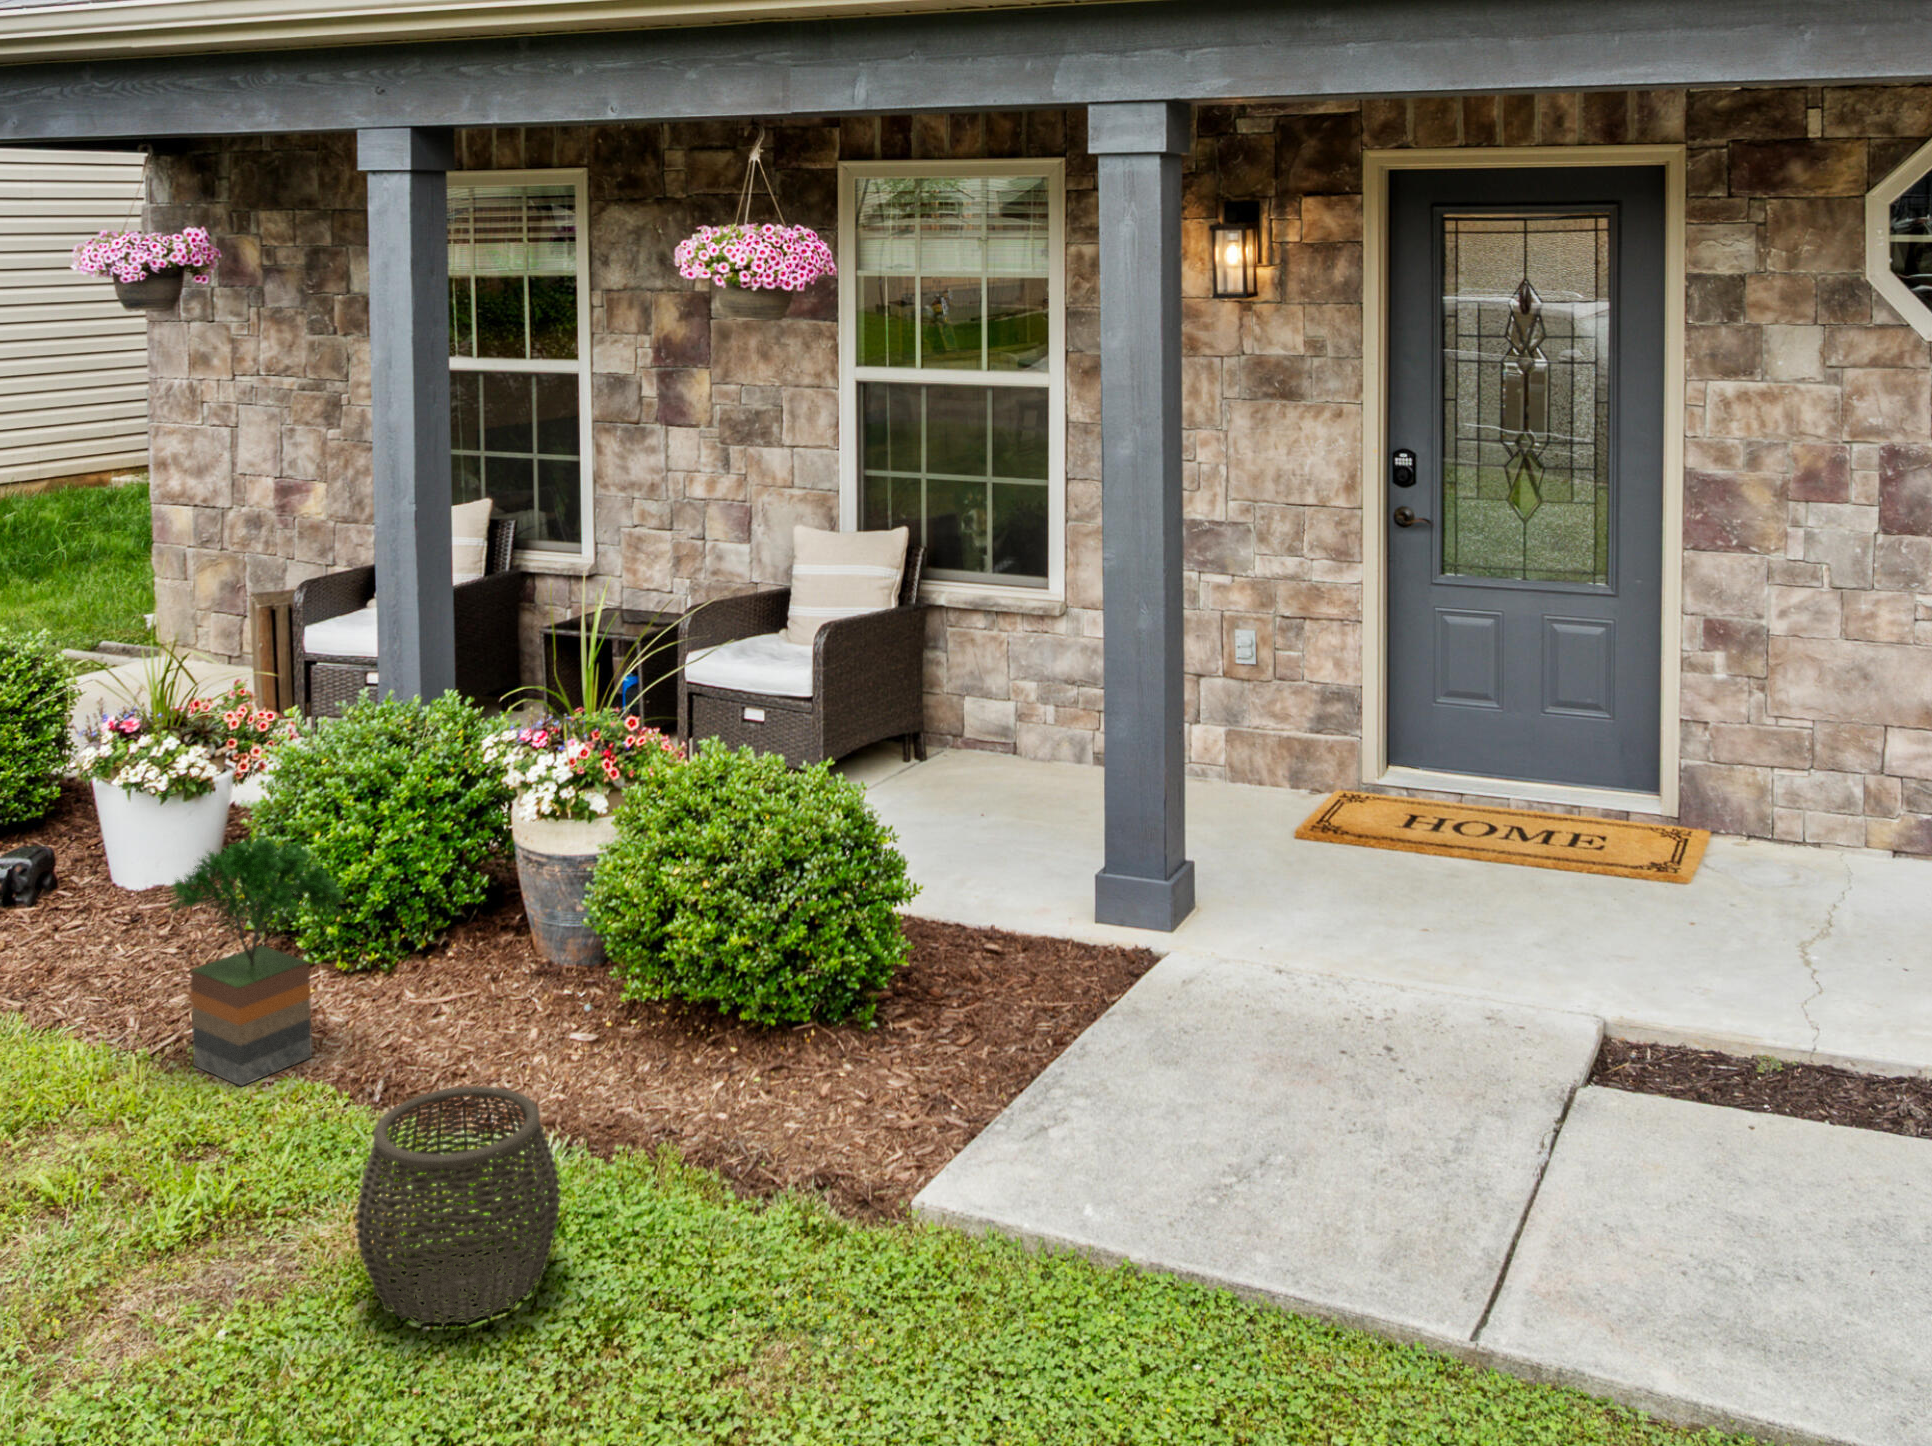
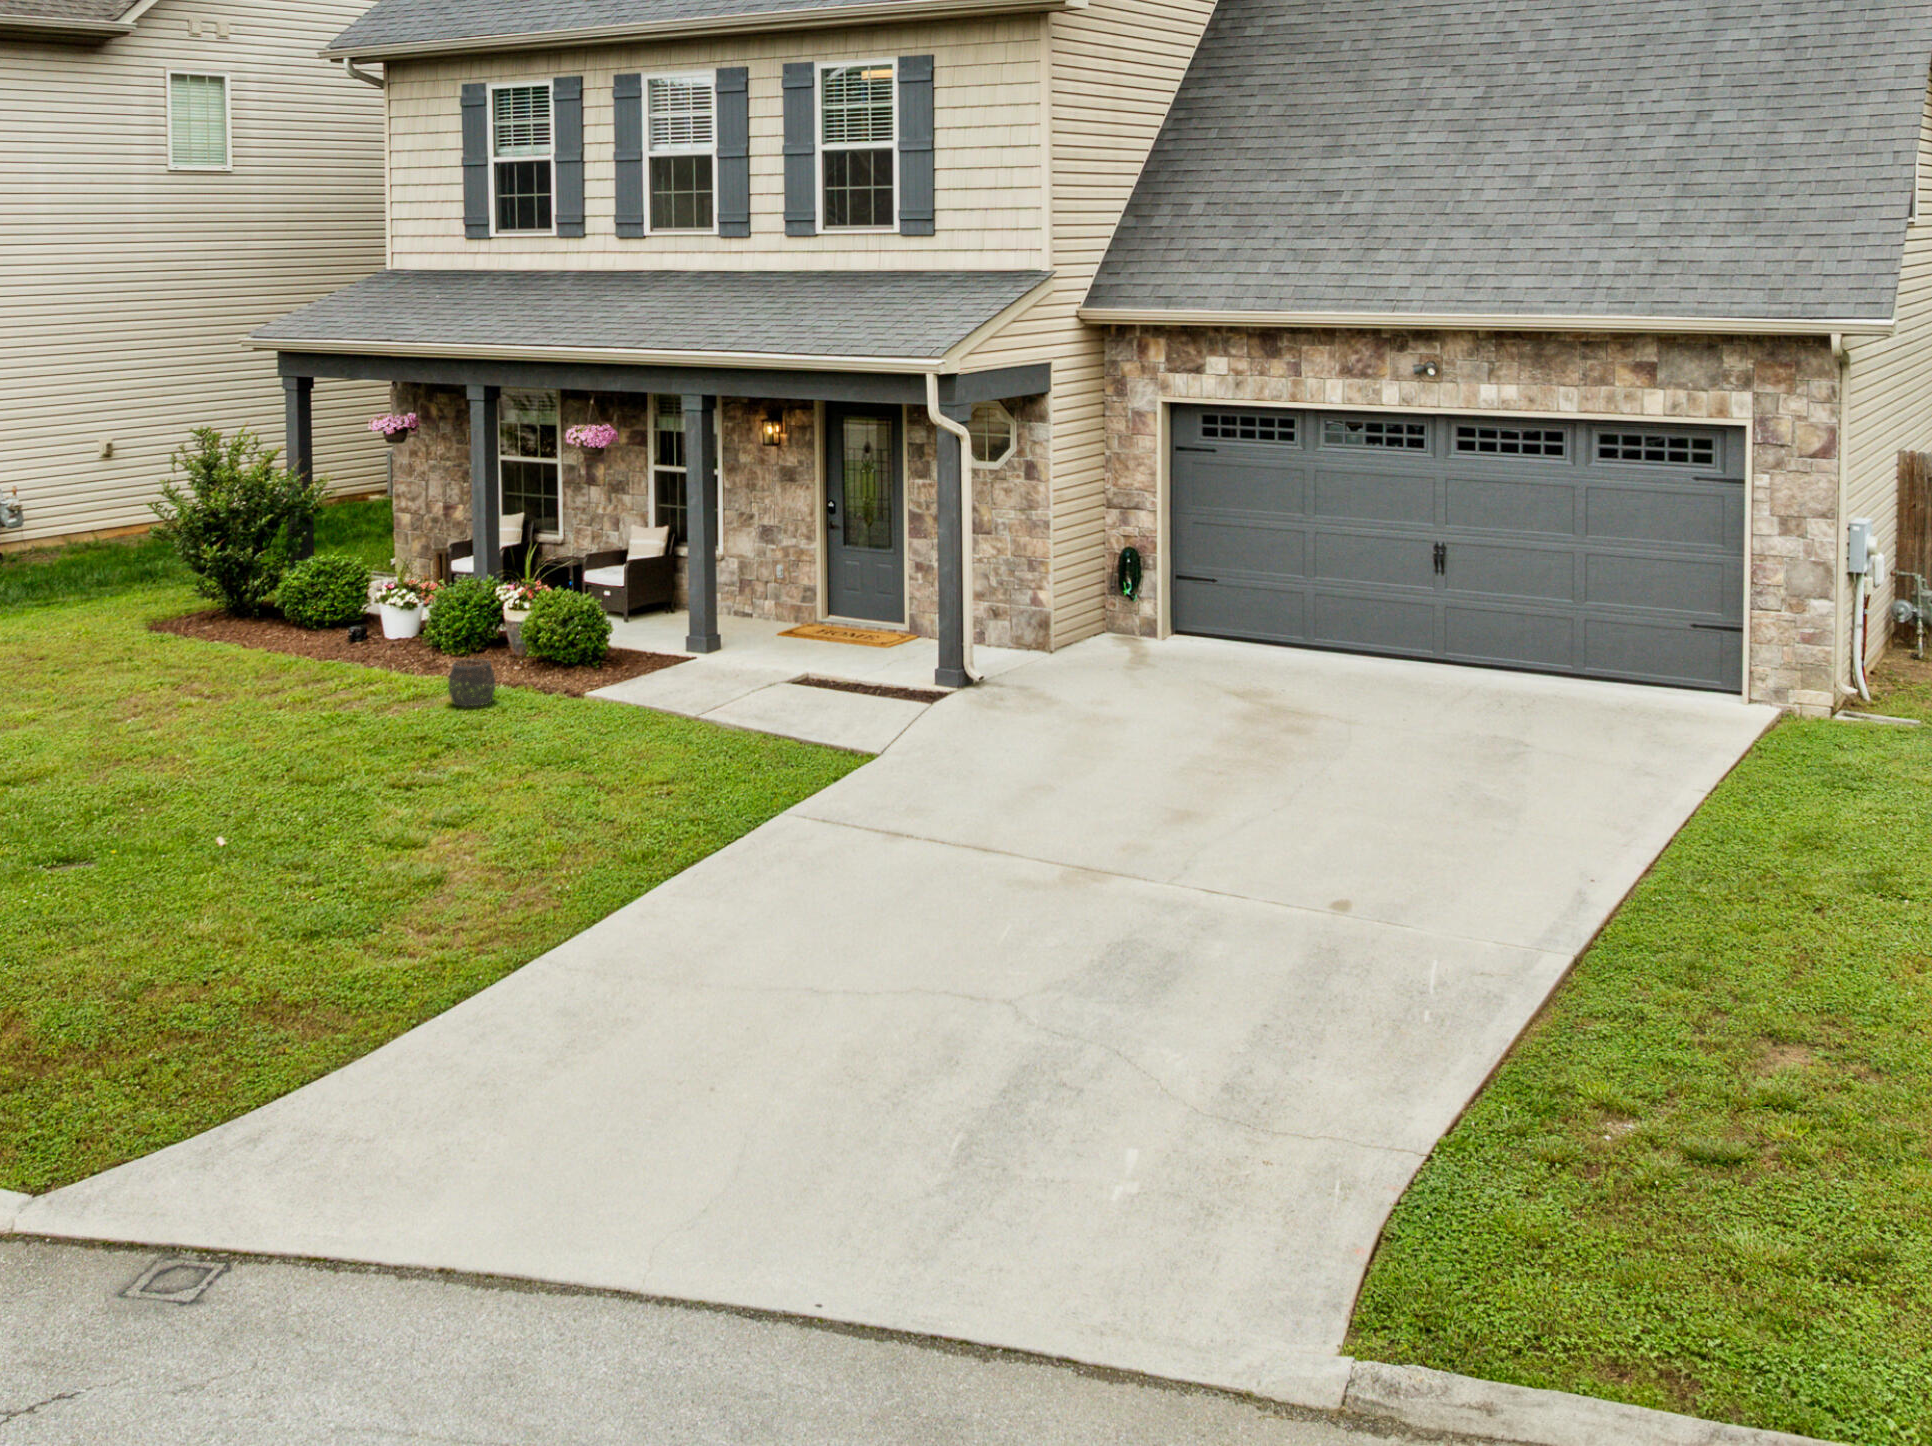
potted tree: present [169,837,346,1086] -> none [404,610,453,676]

